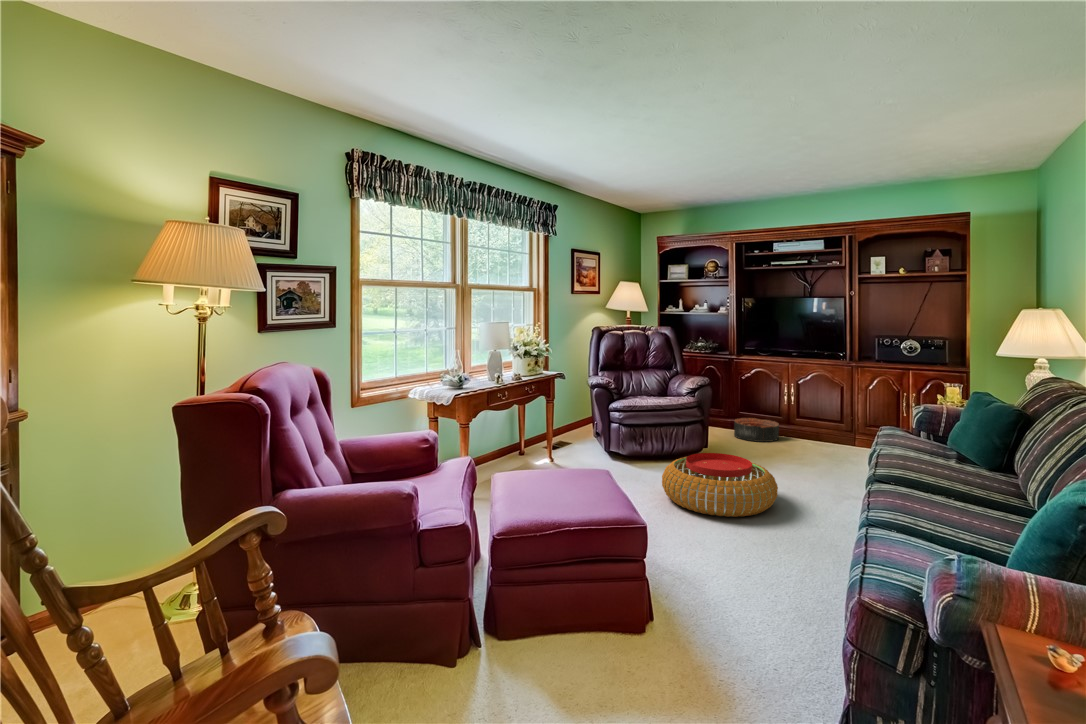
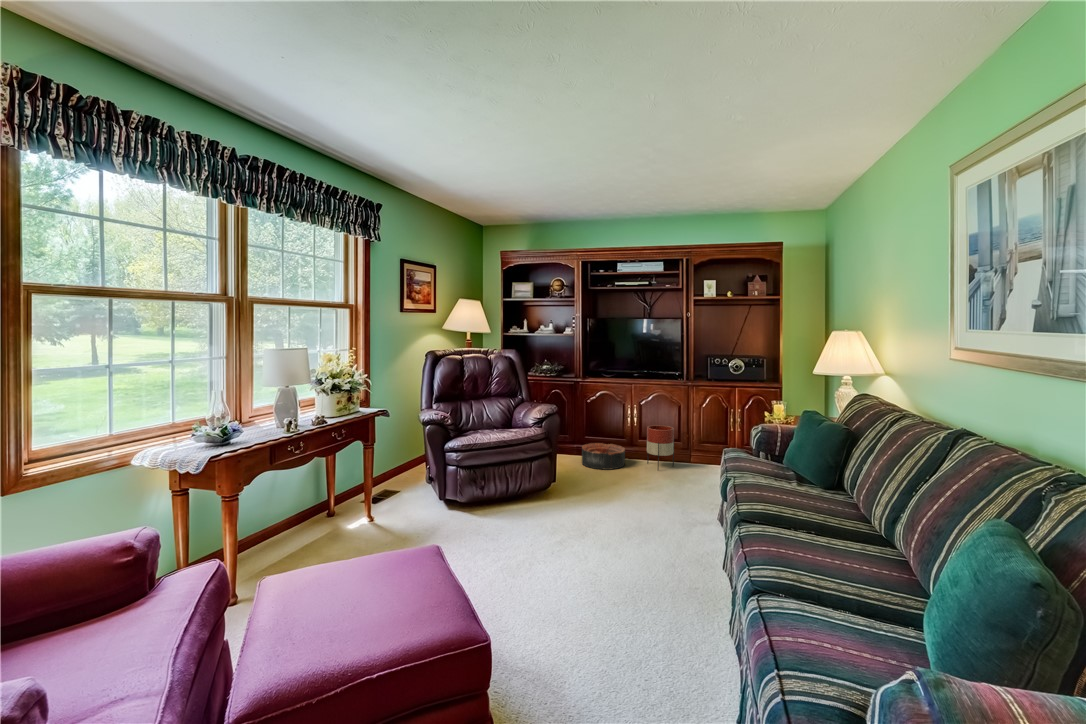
planter: none [802,402,832,446] -> present [647,425,674,470]
pouf: present [662,453,778,517] -> none [509,501,641,589]

